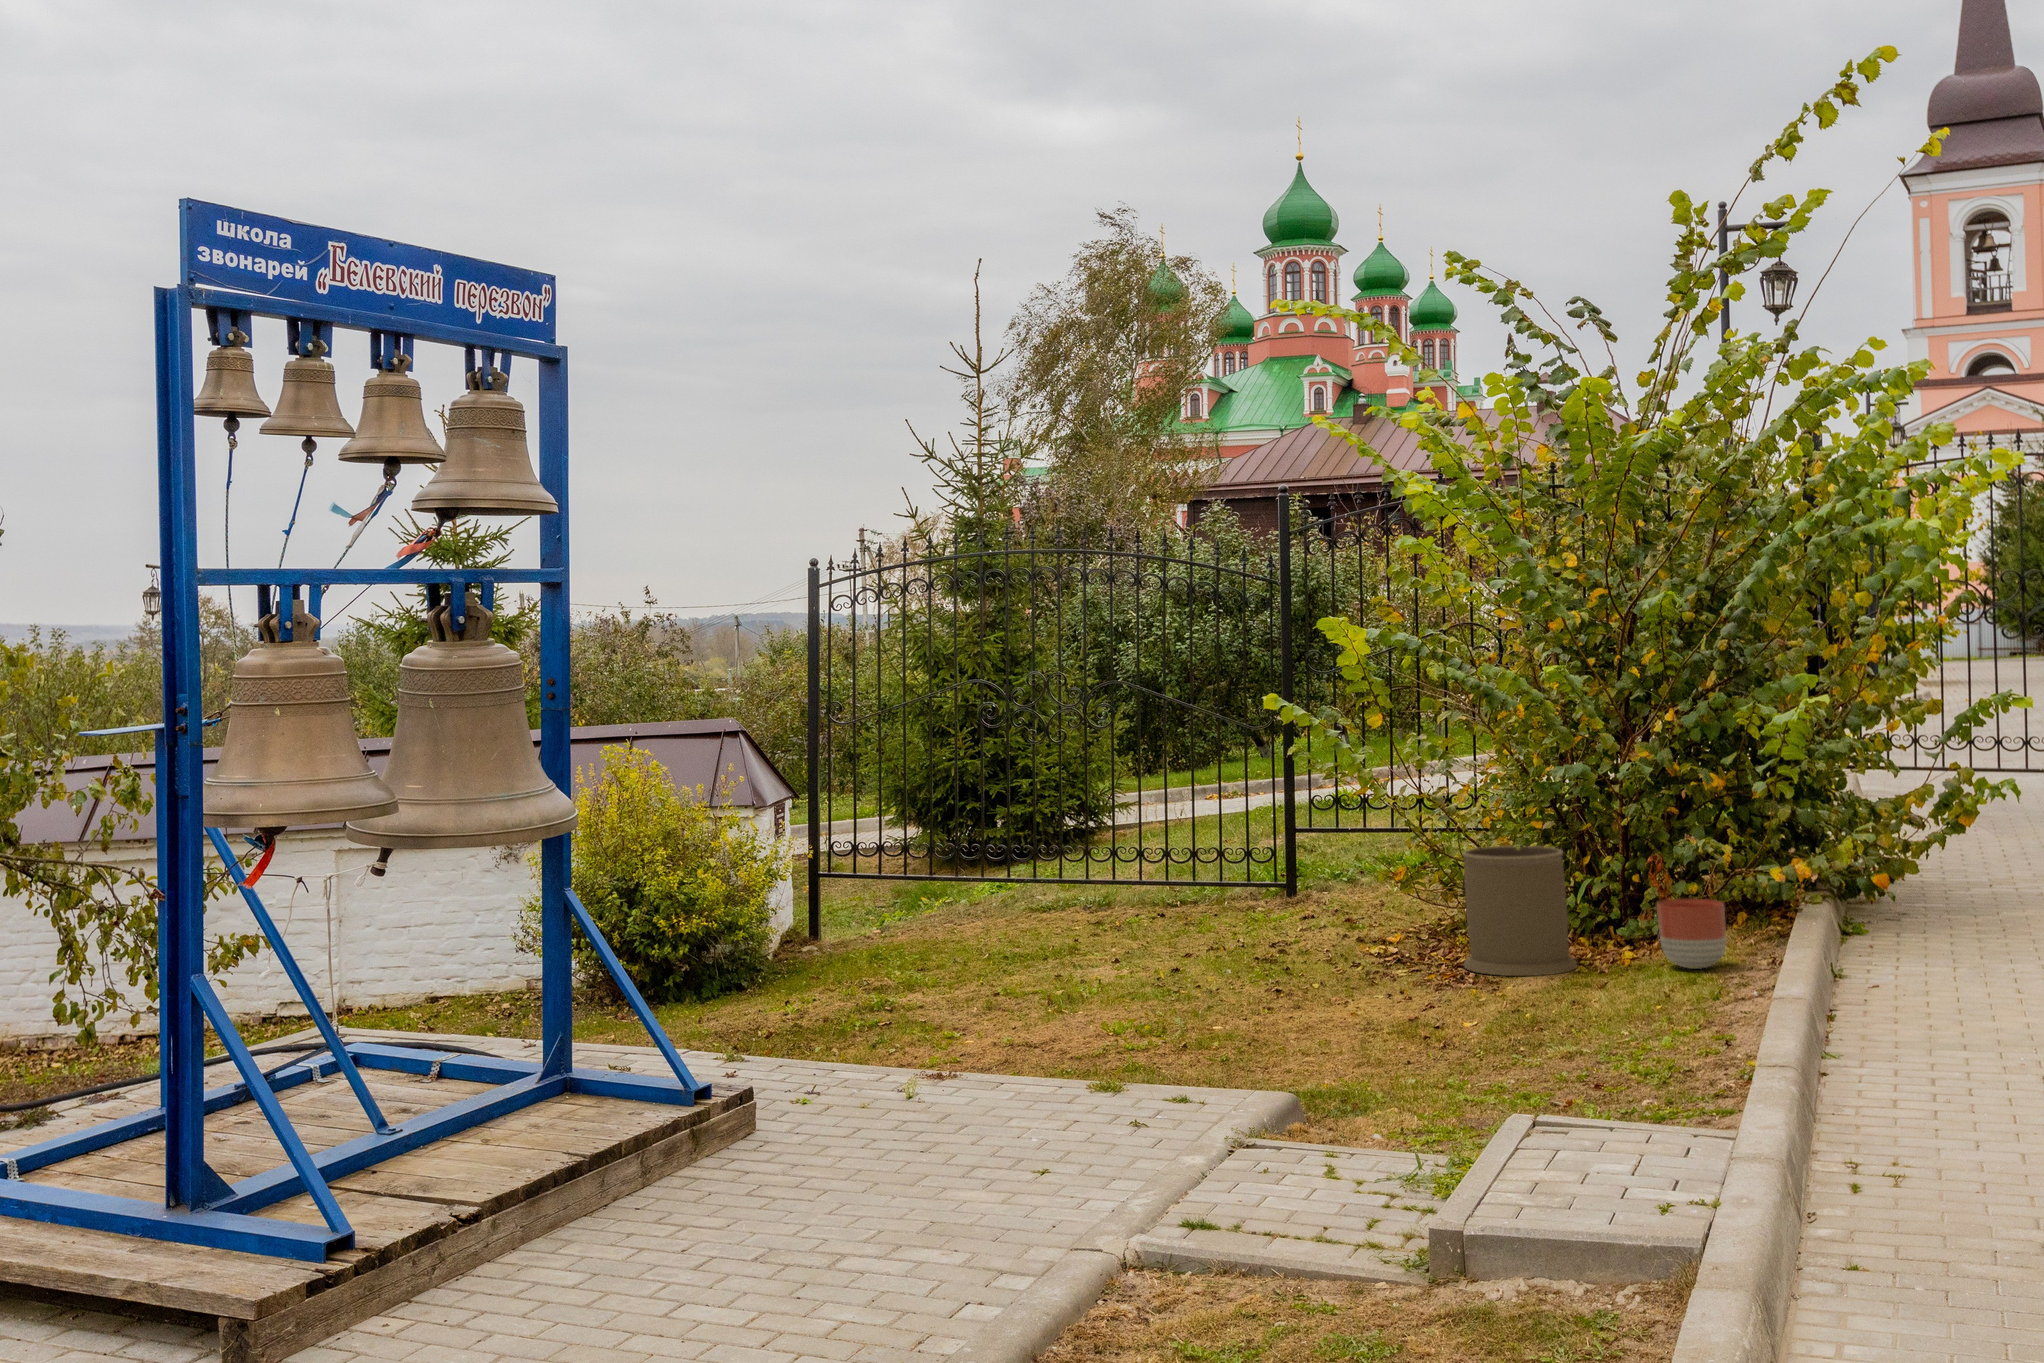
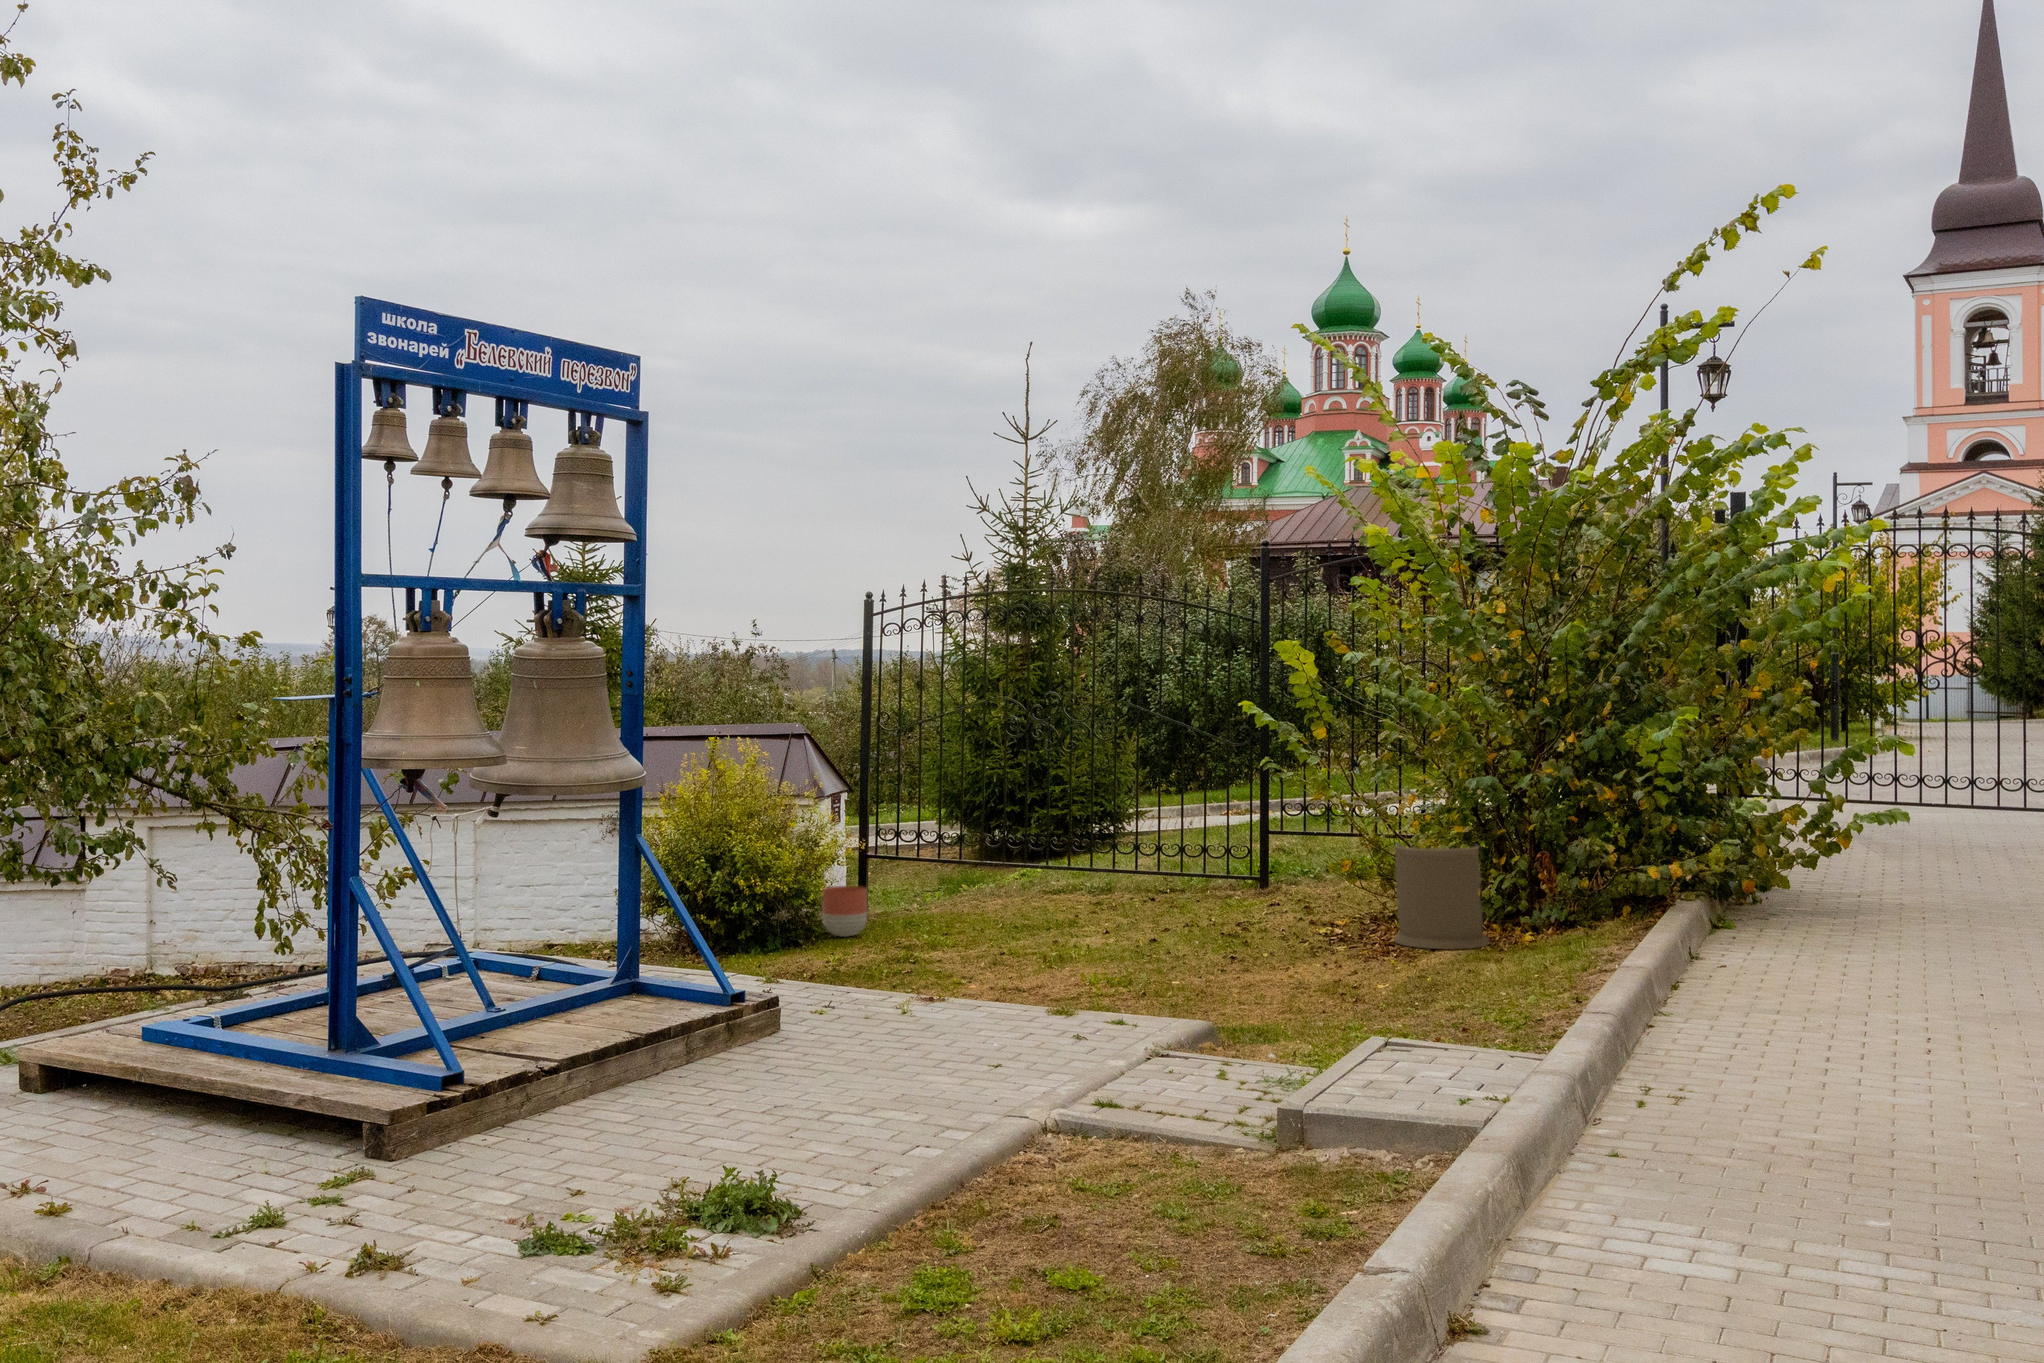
planter: present [1657,899,1726,969] -> present [822,886,867,937]

